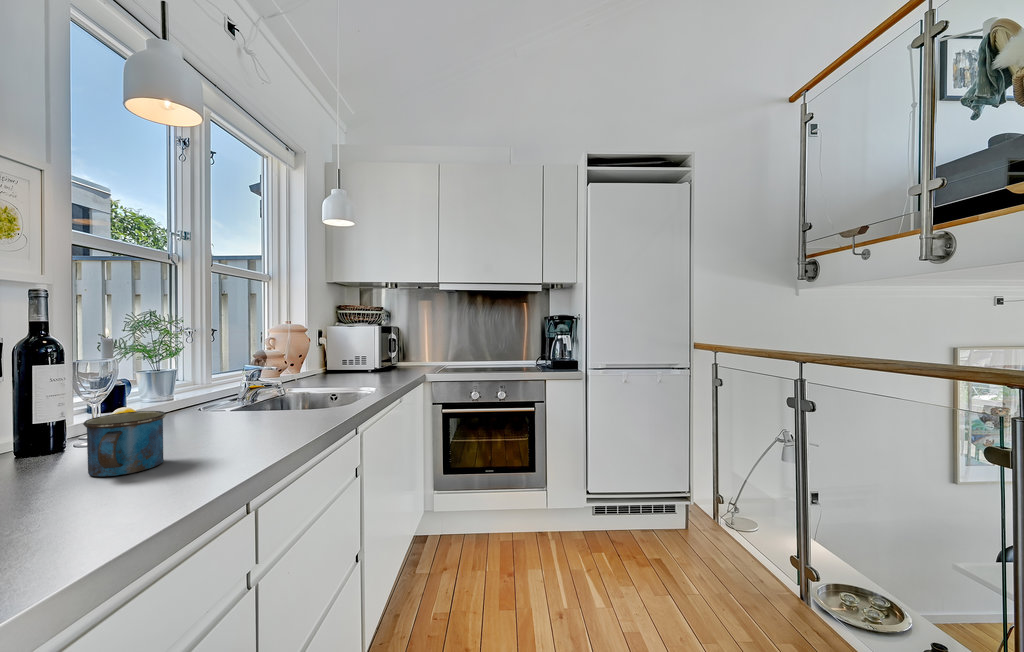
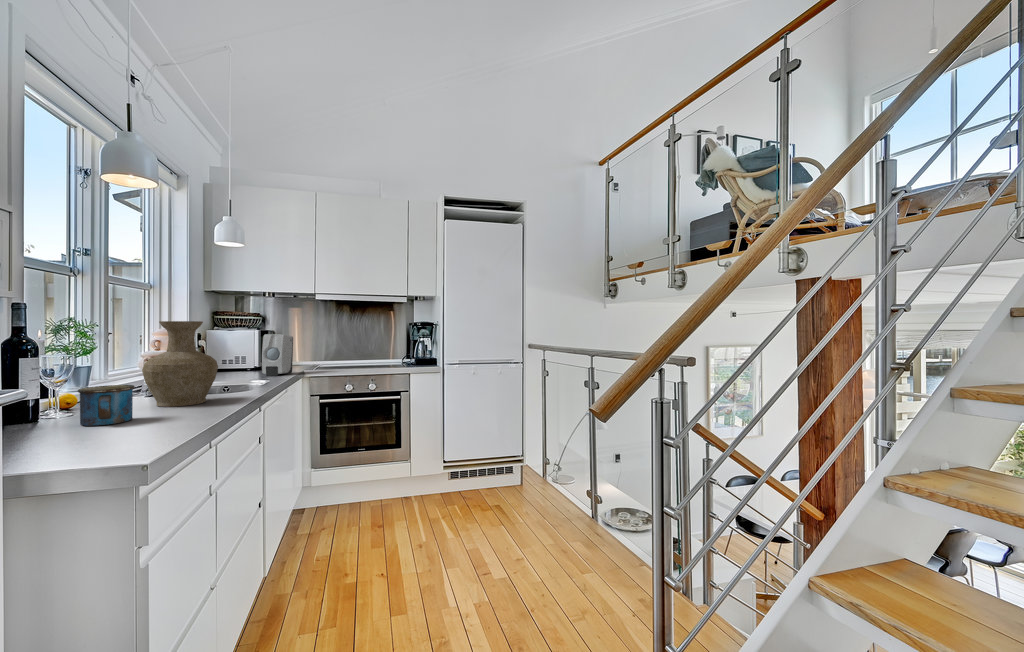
vase: none [205,318,300,435] -> present [142,321,218,407]
soap dispenser: none [378,332,412,381] -> present [262,334,293,376]

